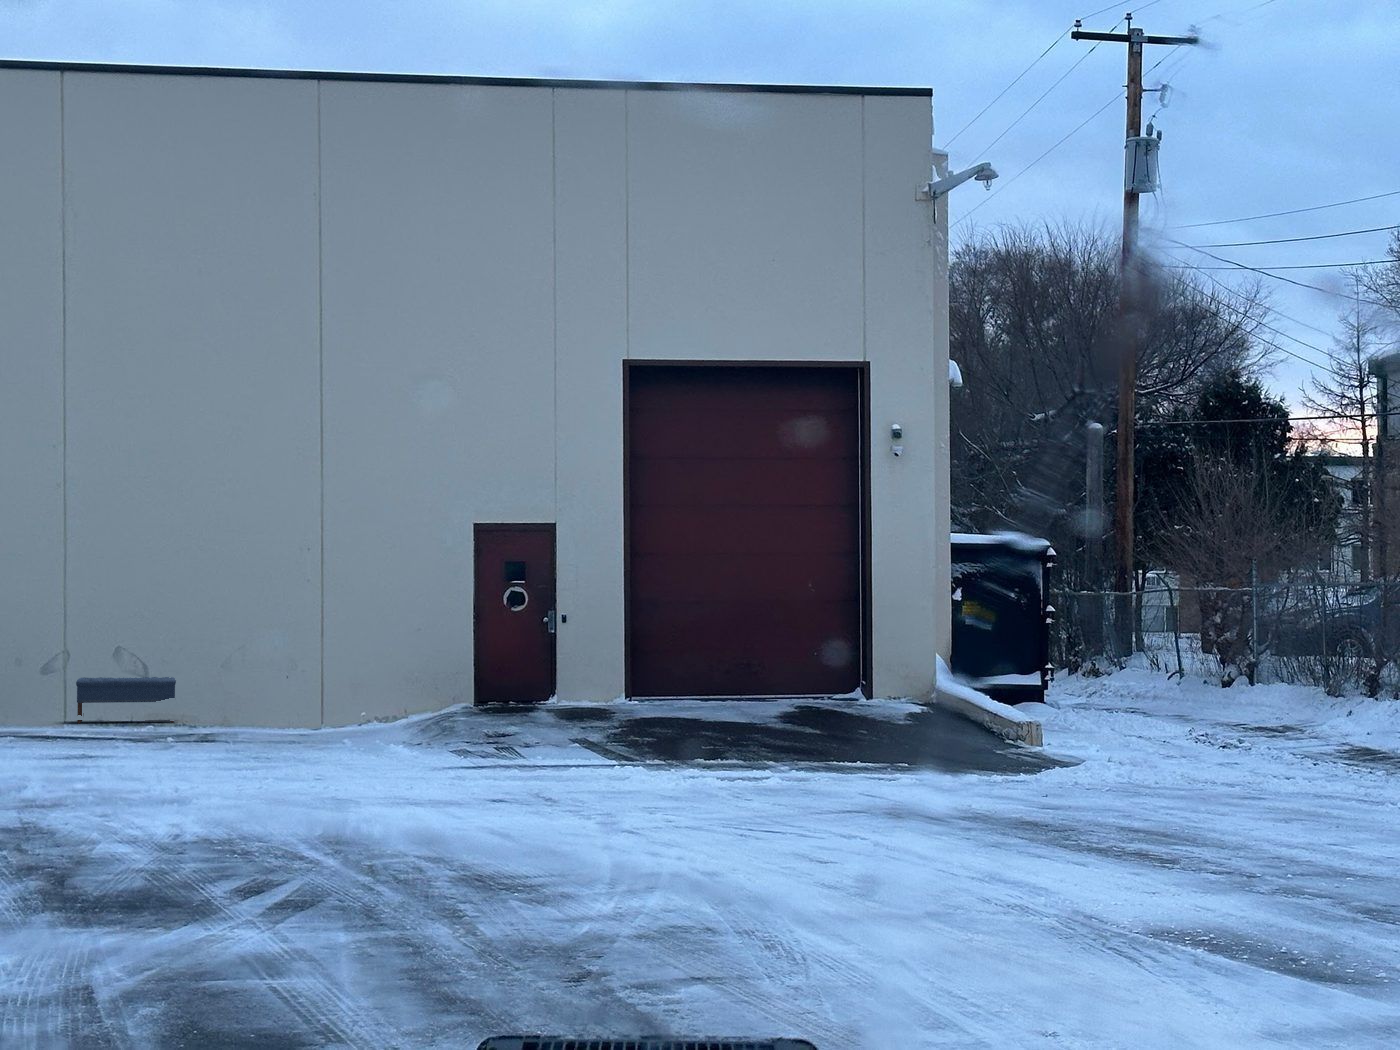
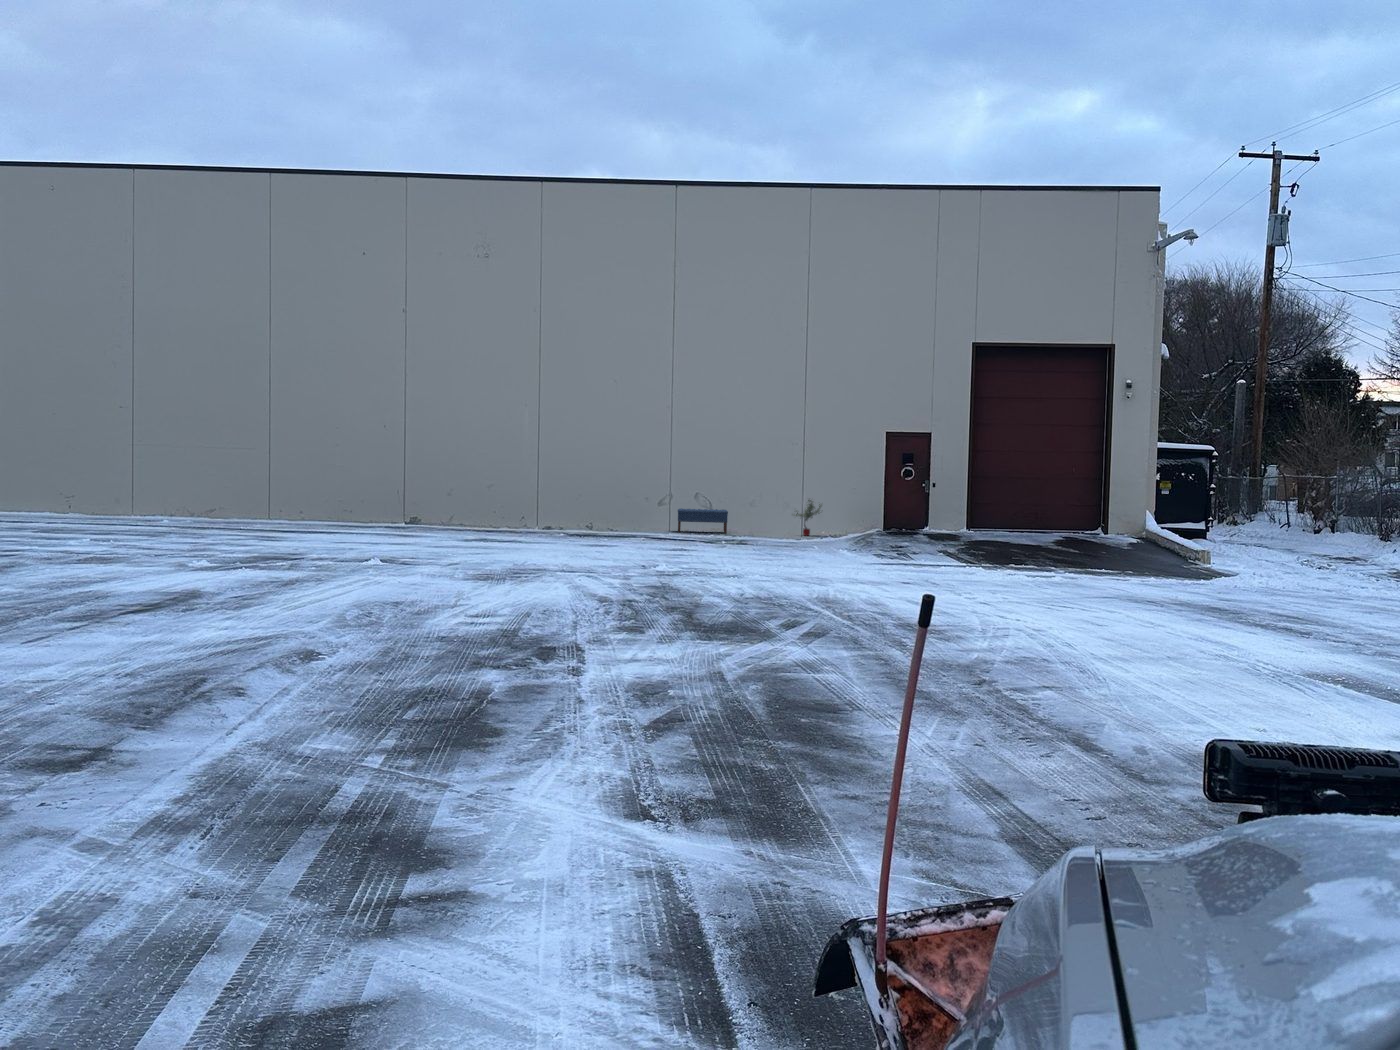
potted tree: none [298,649,359,722] -> present [794,500,822,536]

